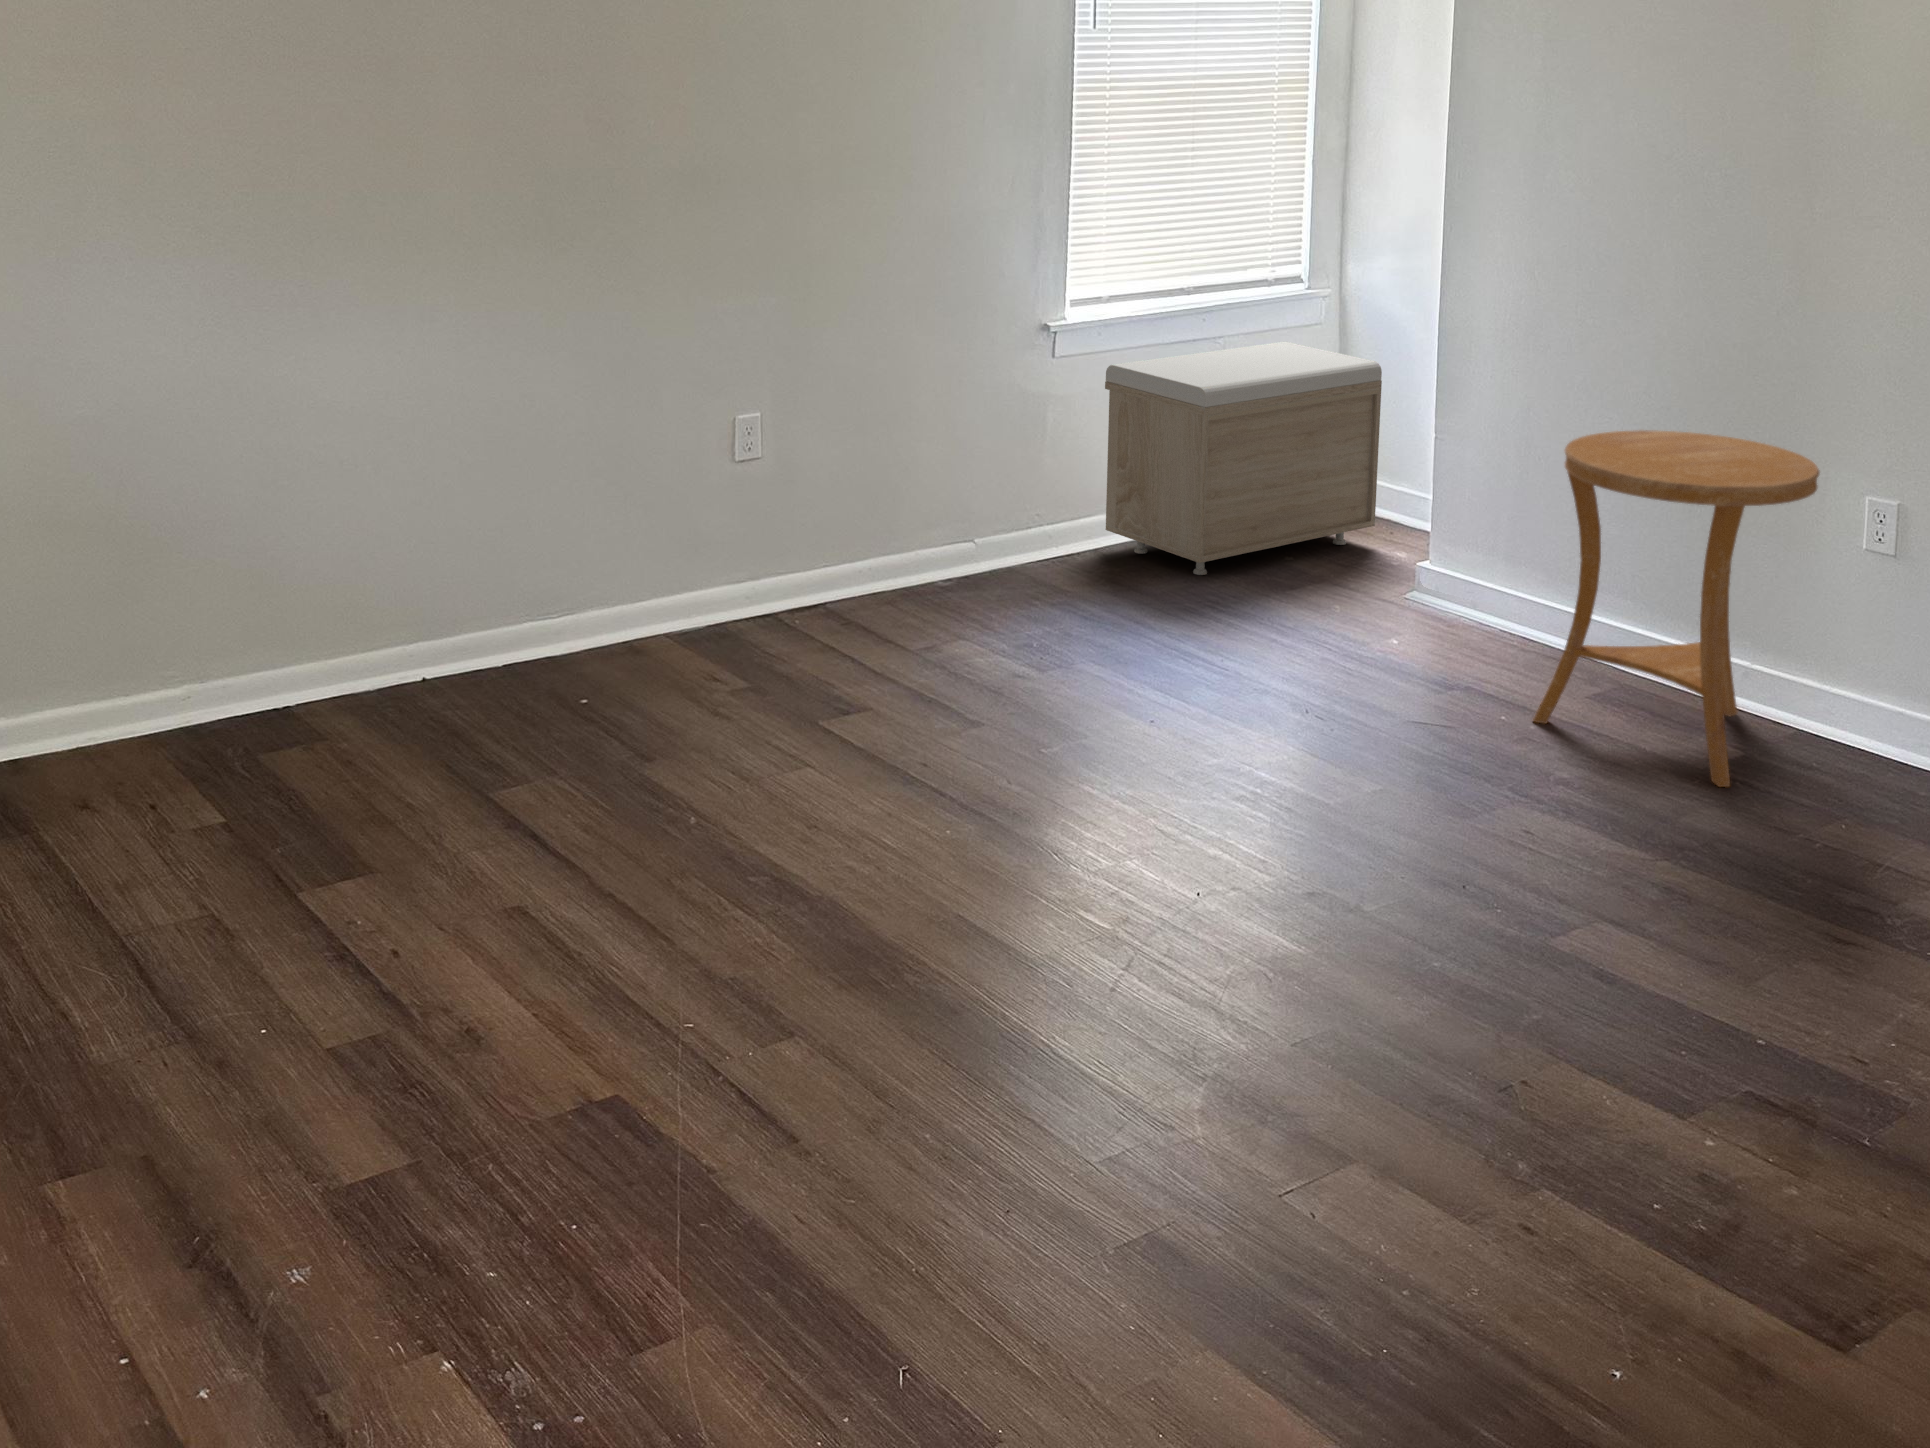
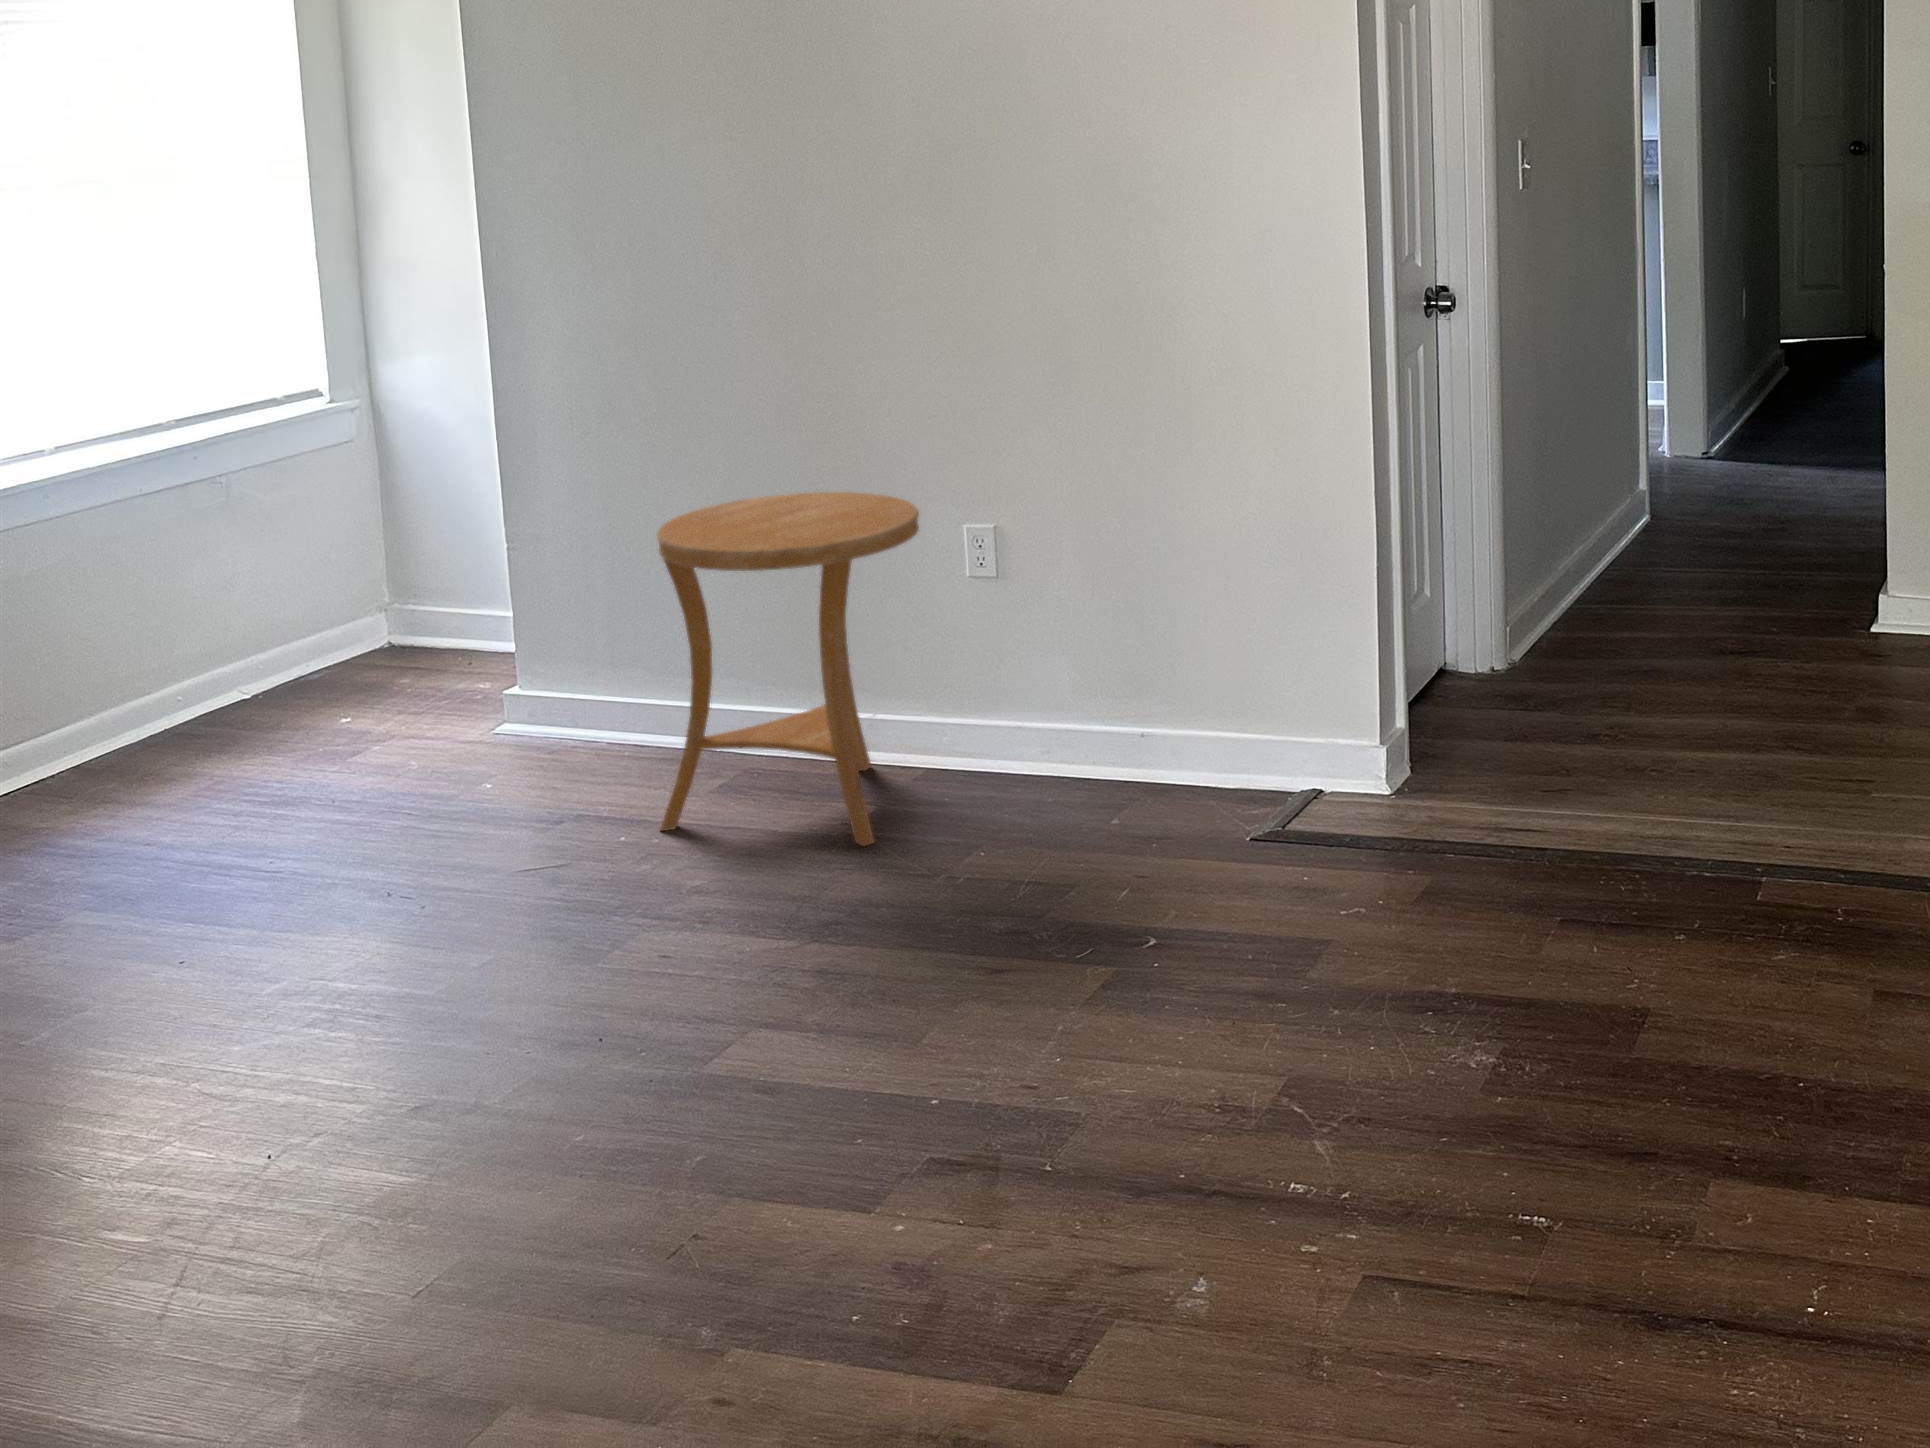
storage bench: present [1105,342,1382,575] -> none [57,467,450,761]

